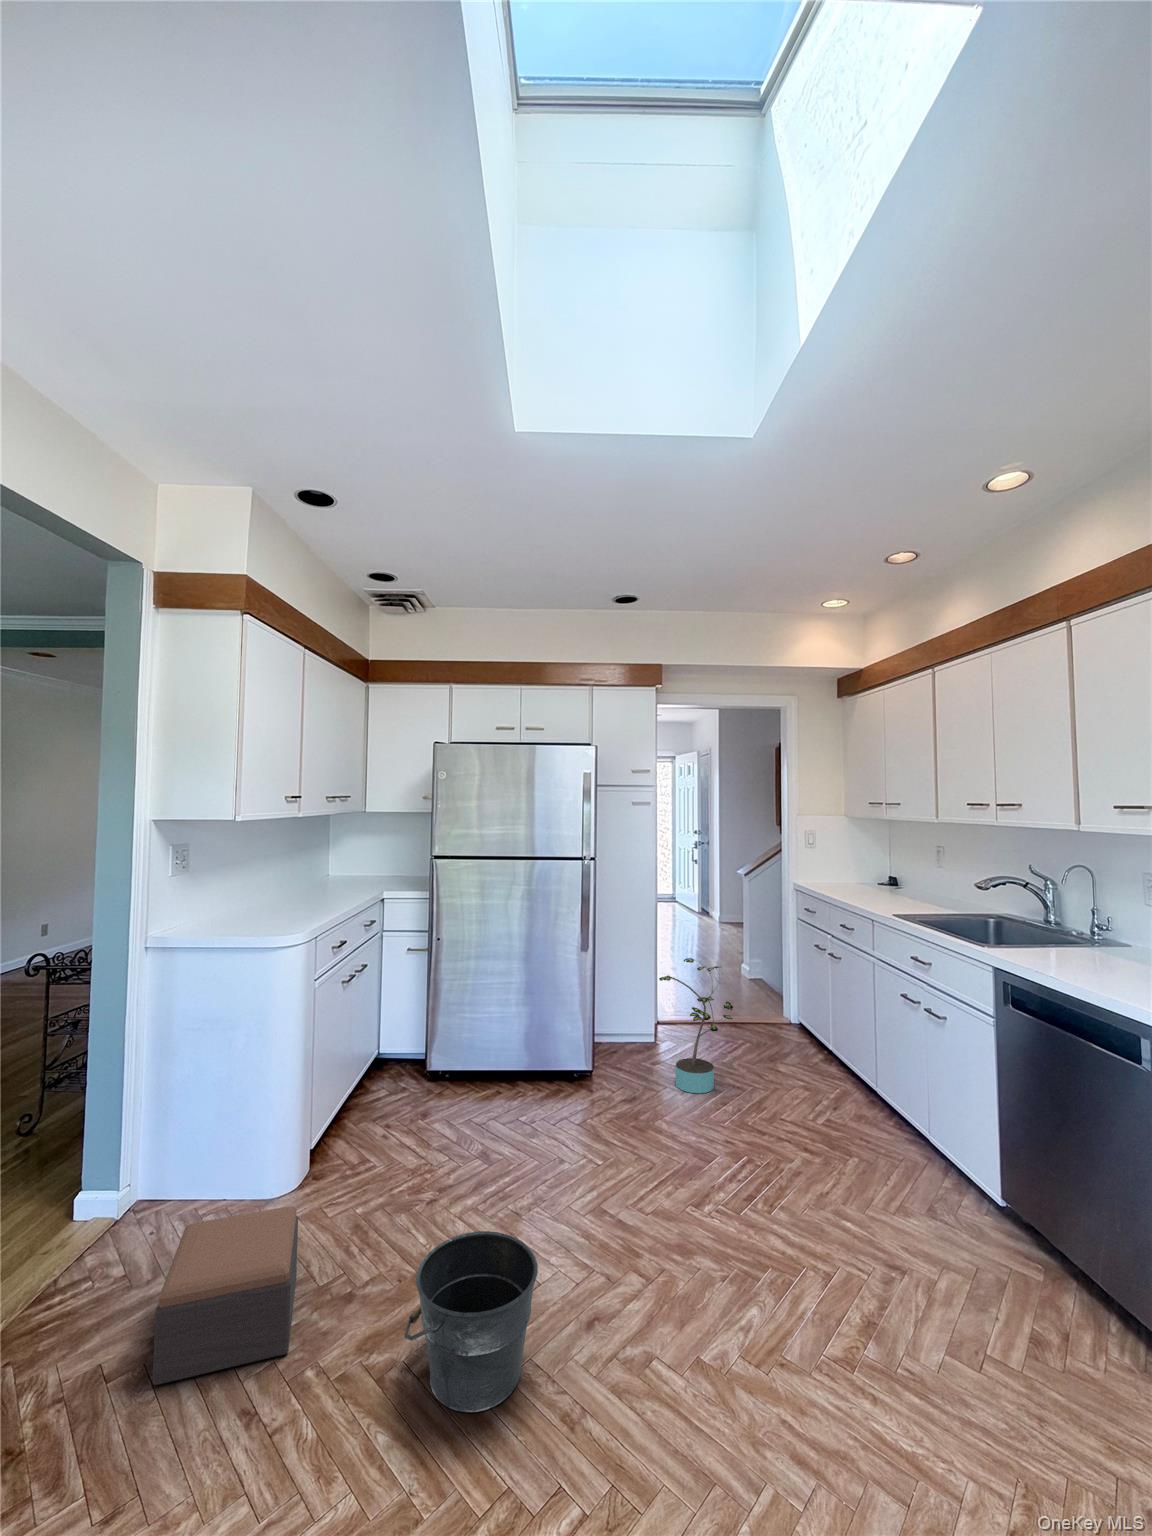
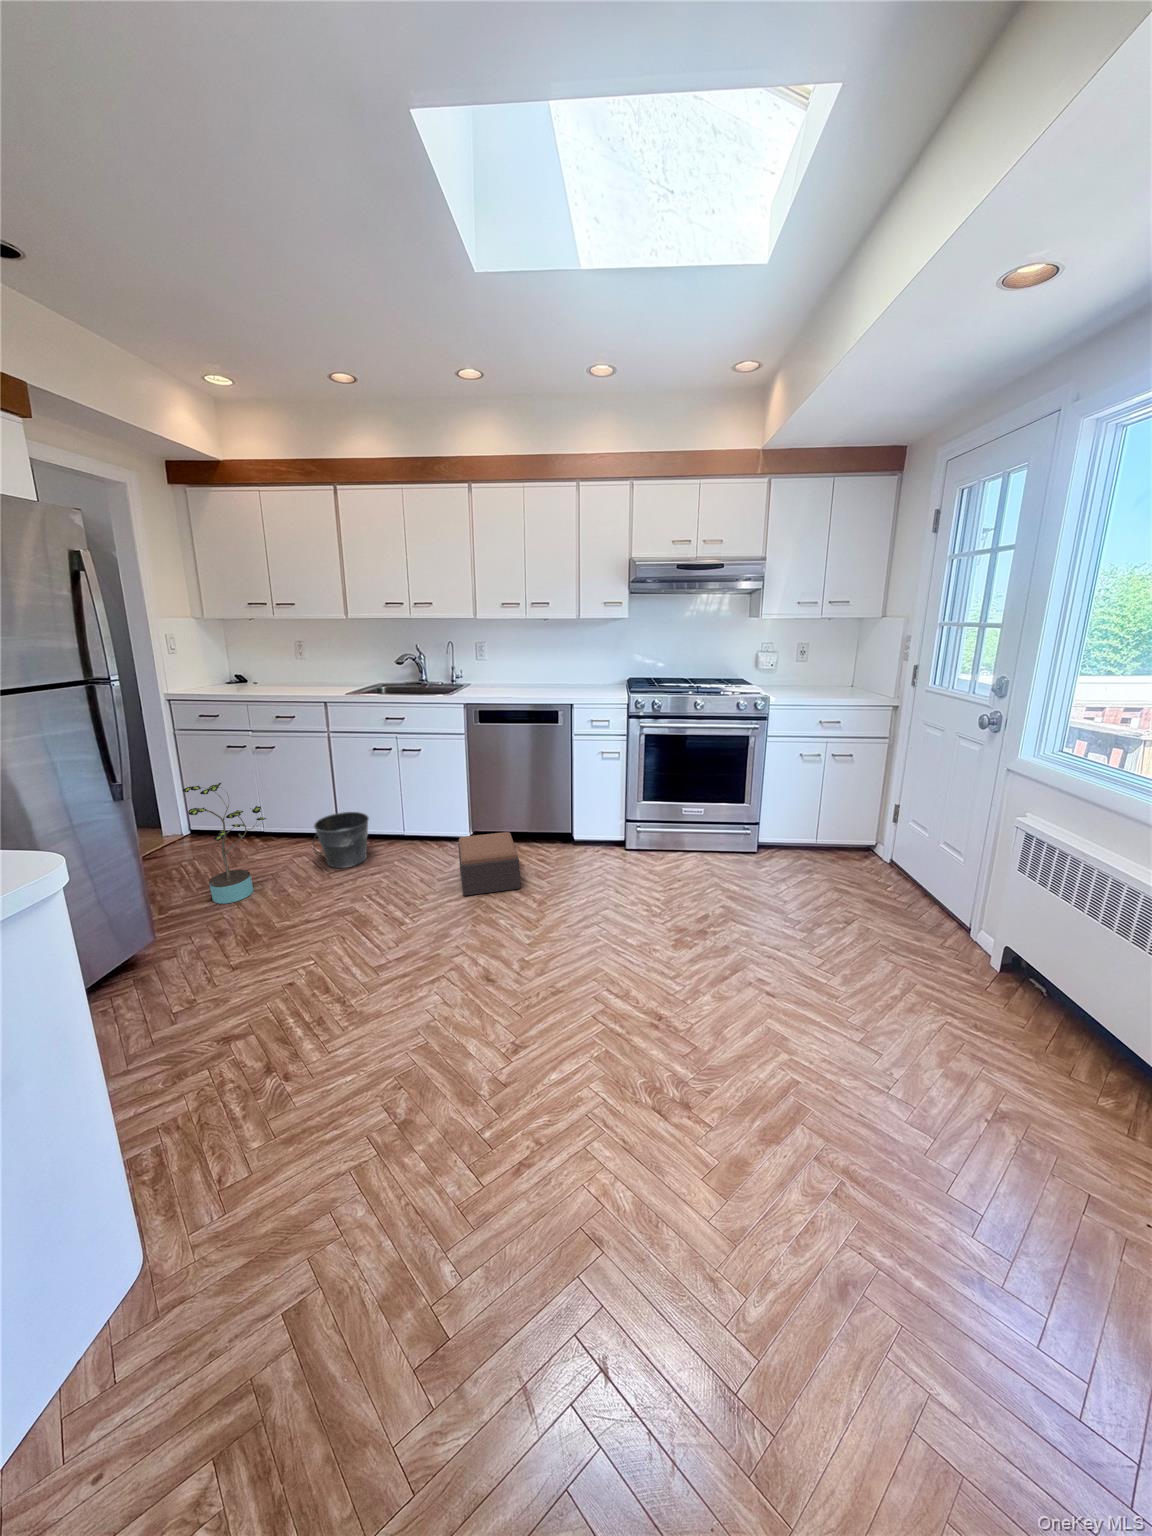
footstool: present [152,1206,298,1385] -> present [458,832,520,896]
bucket: present [405,1231,538,1413] -> present [313,812,369,868]

